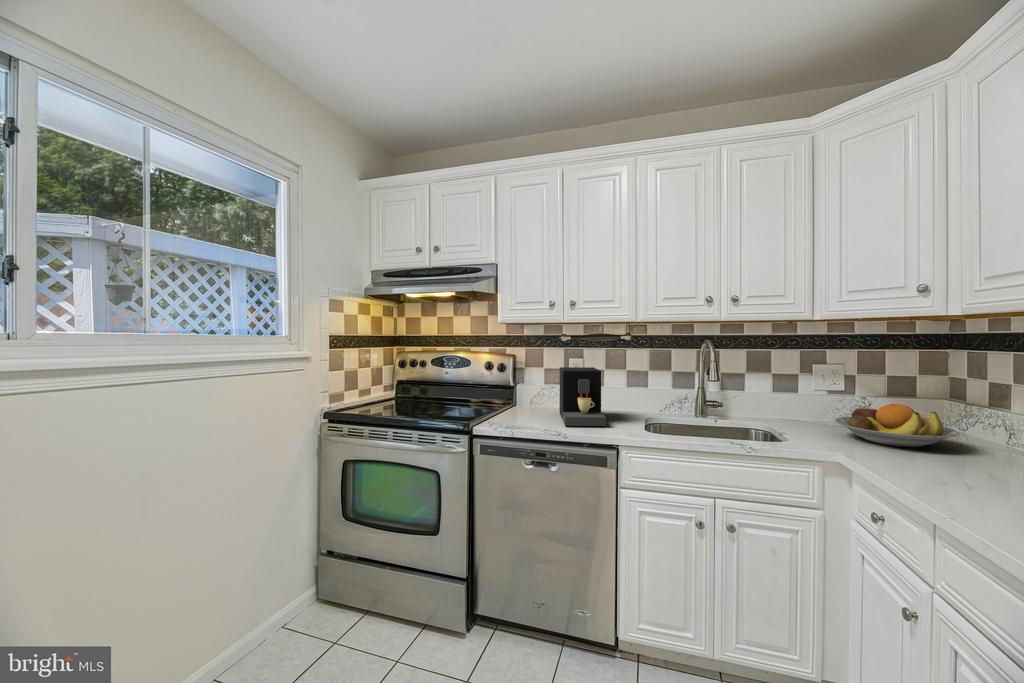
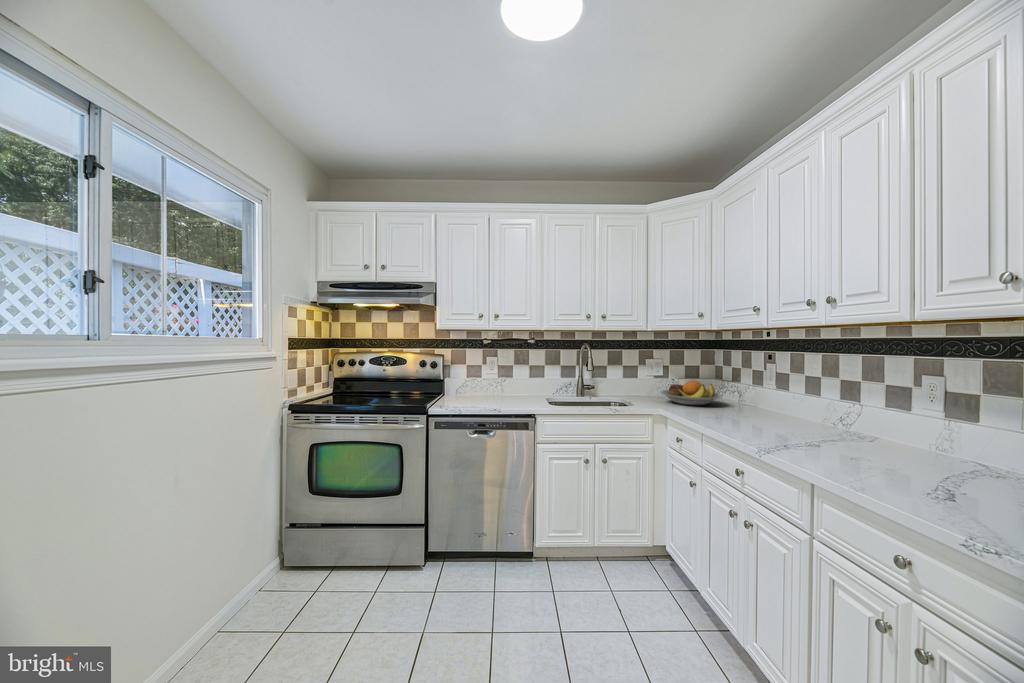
coffee maker: present [560,367,606,426] -> none [484,363,526,406]

